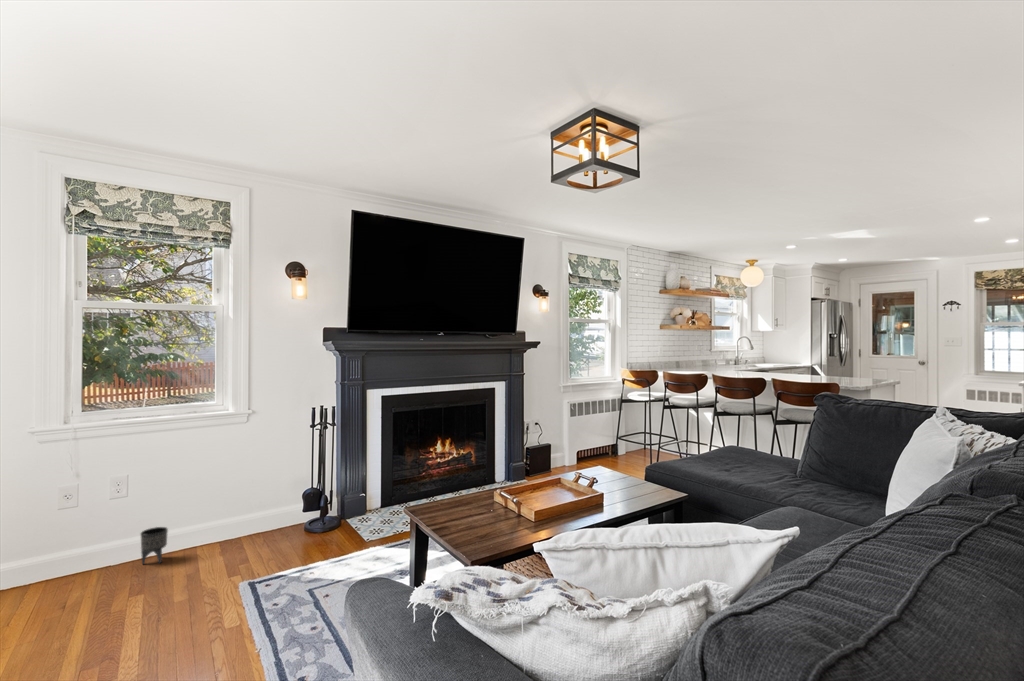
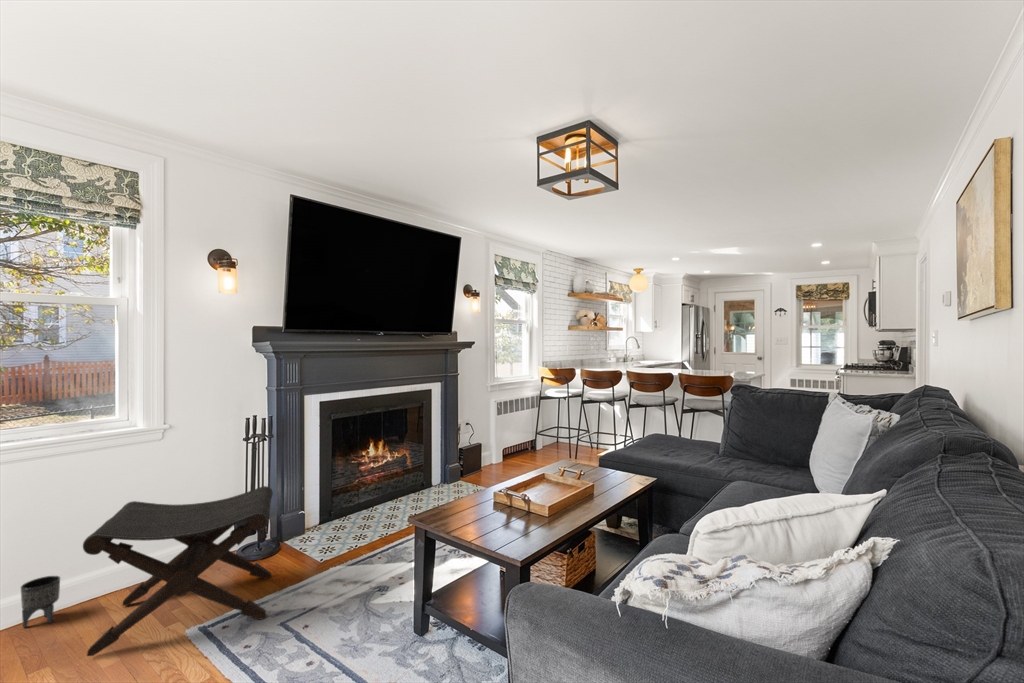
footstool: none [167,471,324,593] -> present [83,486,273,656]

